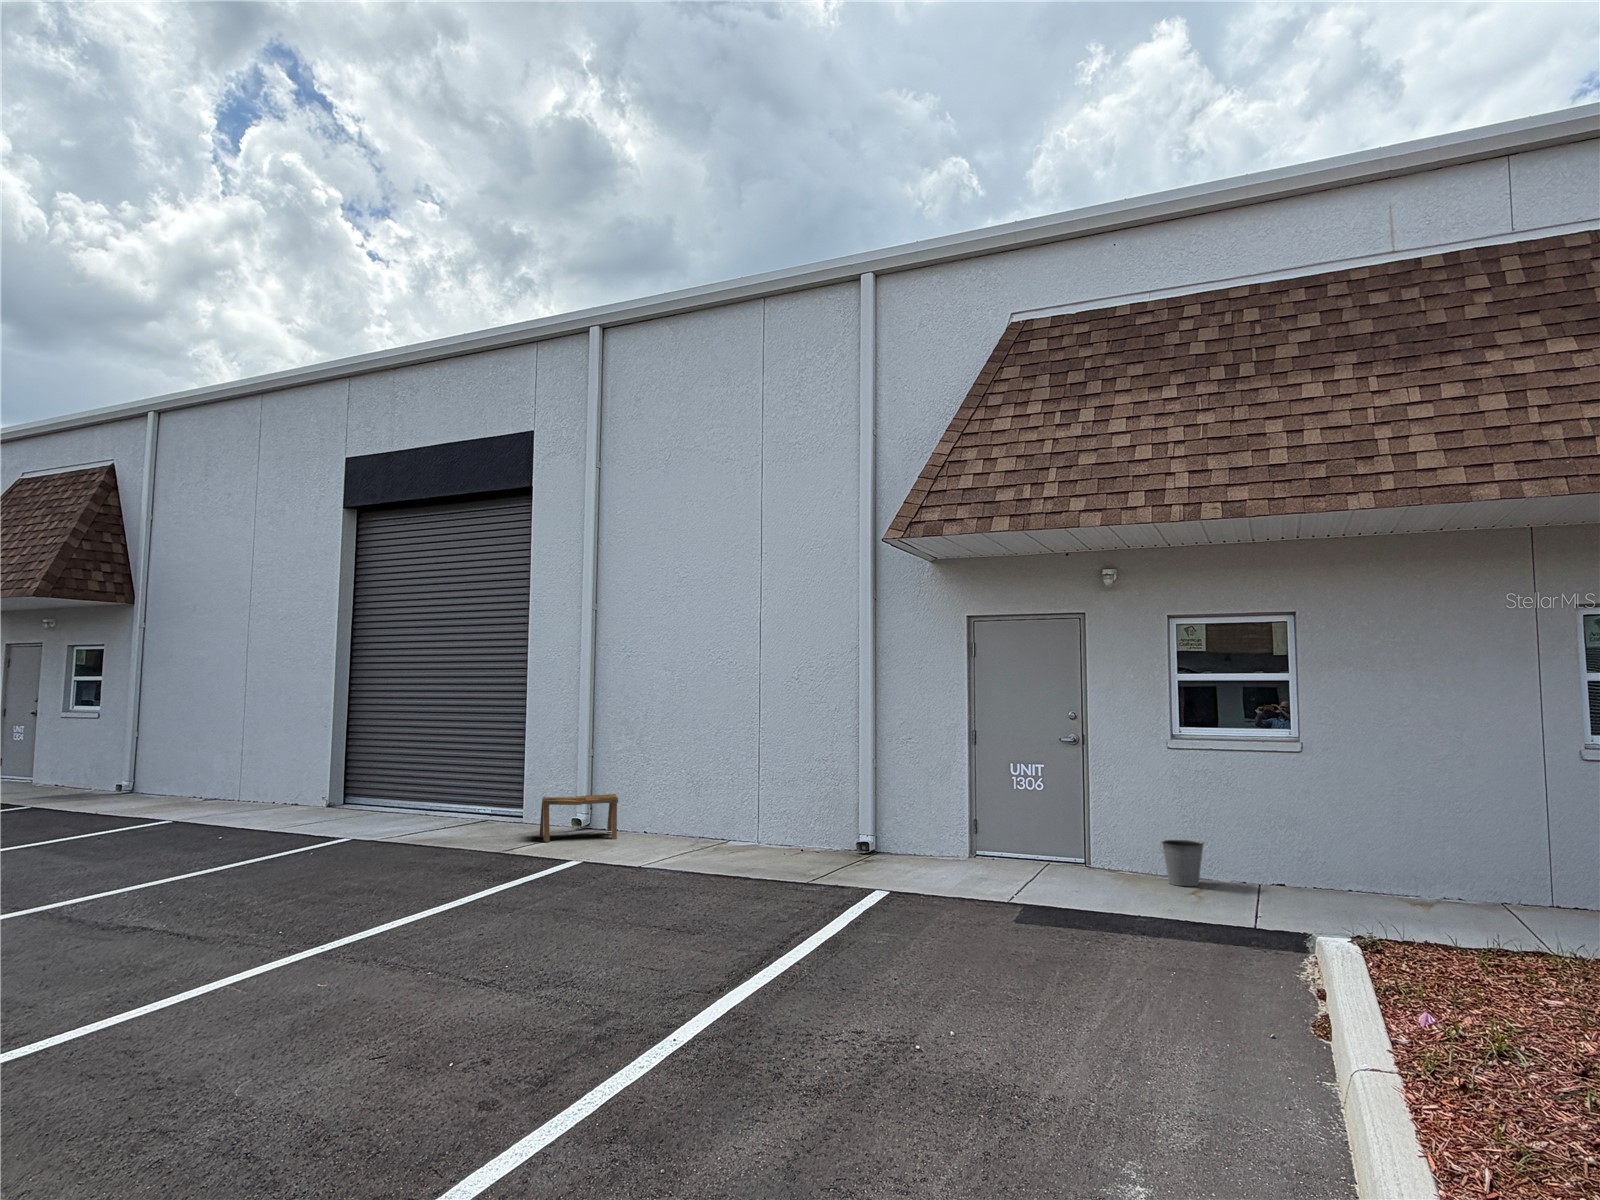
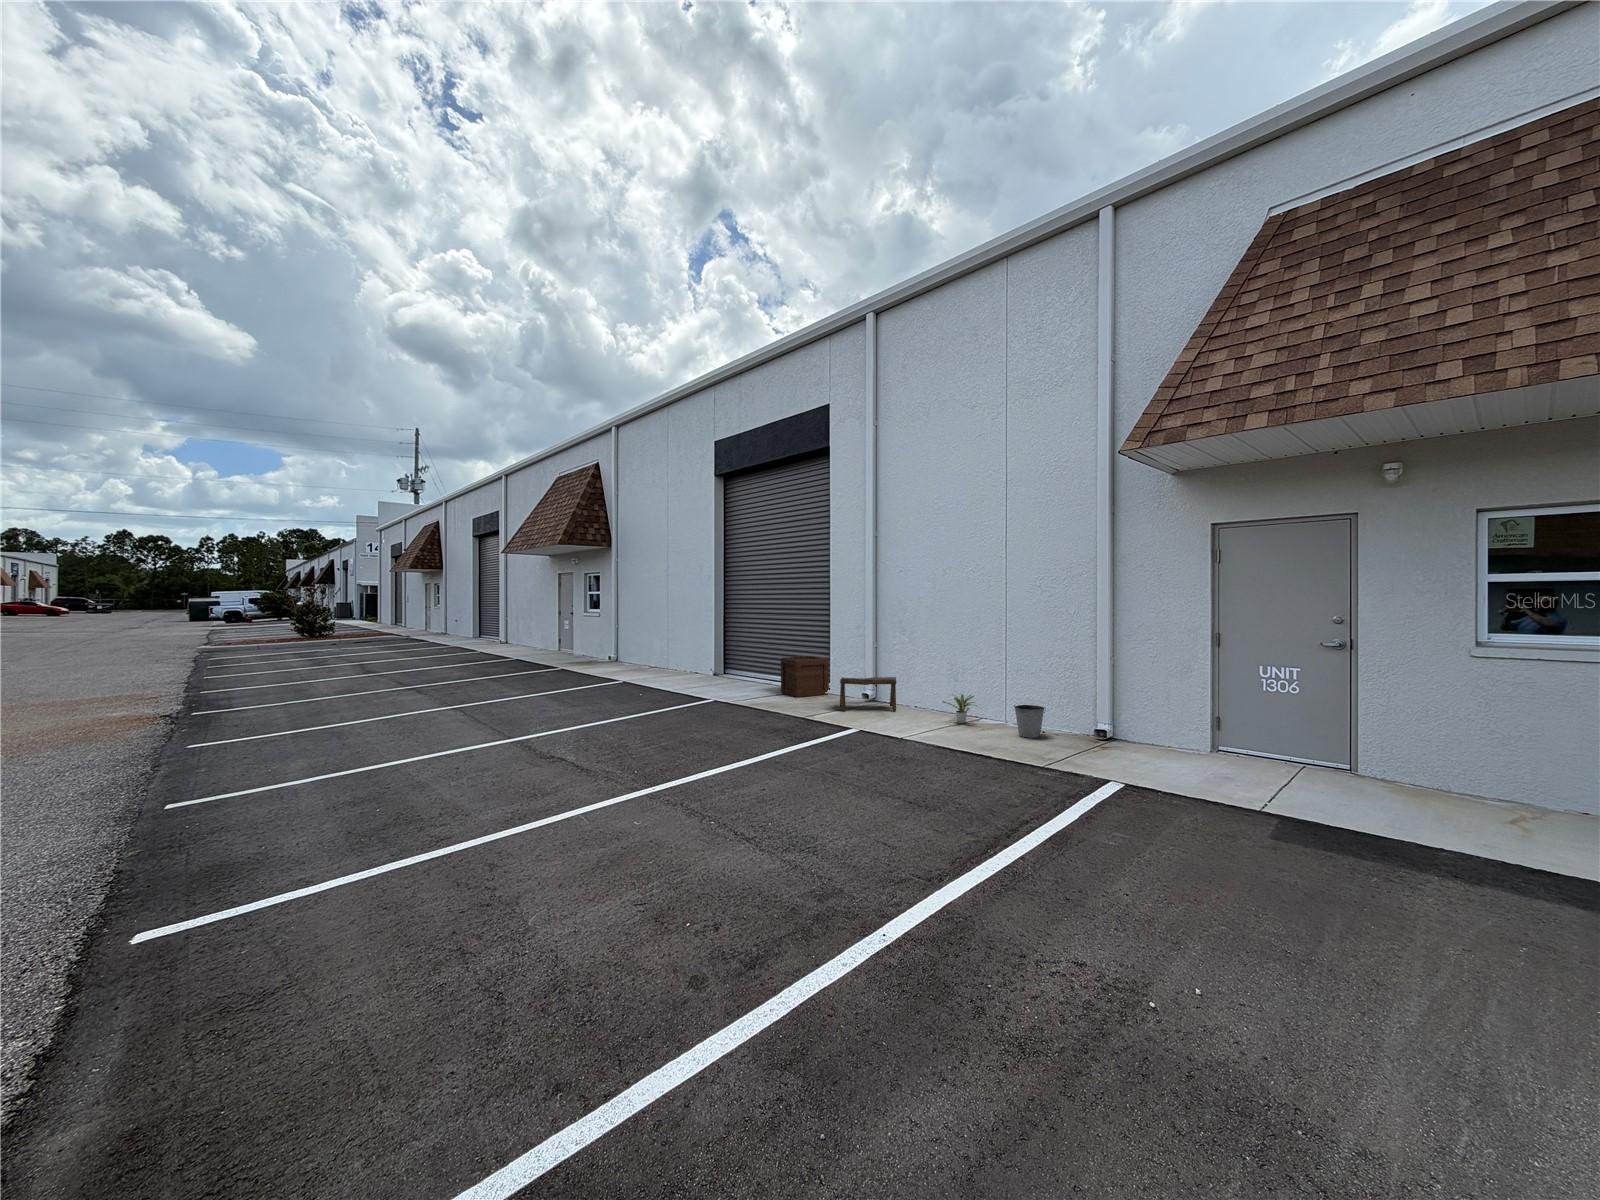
wooden crate: none [445,771,519,829] -> present [781,656,829,697]
potted plant: none [679,810,723,848] -> present [942,694,976,724]
bucket: present [1161,840,1204,886] -> present [1014,705,1045,738]

